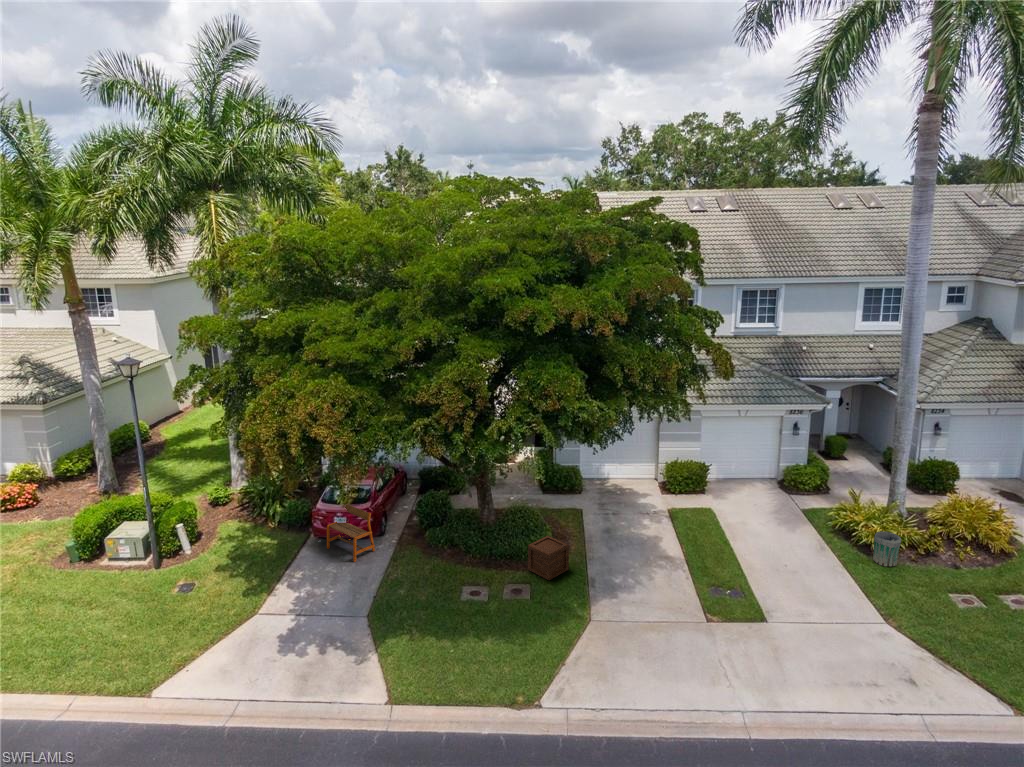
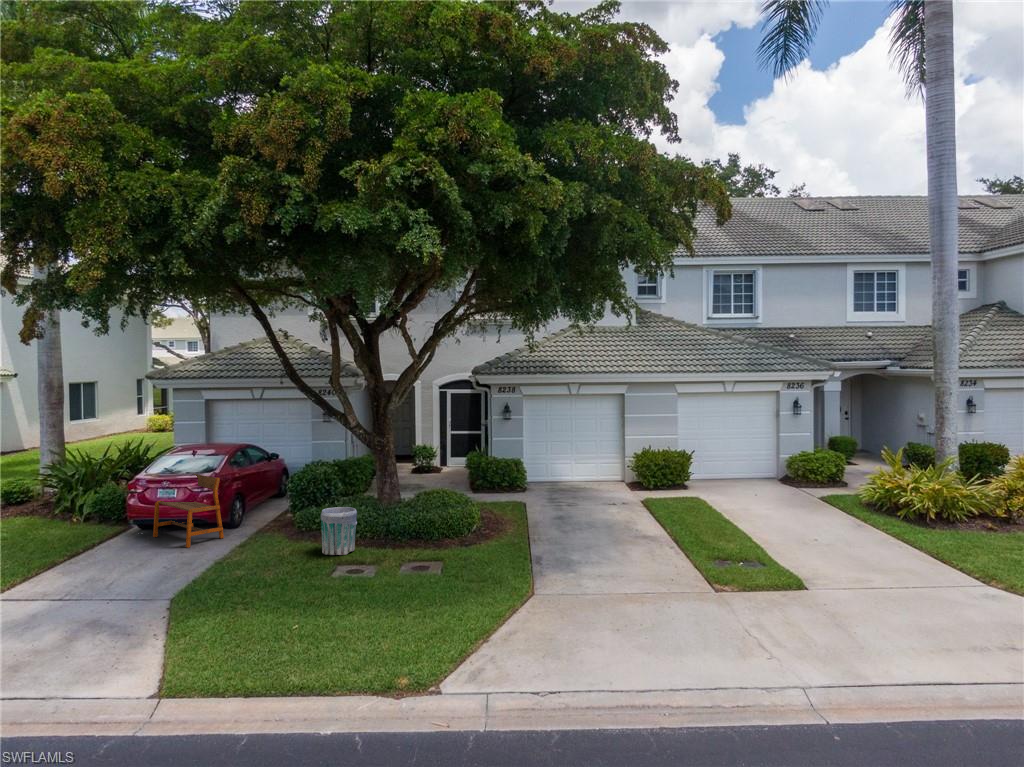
trash can: present [873,532,901,566] -> present [321,507,357,555]
wooden crate: present [528,536,569,580] -> none [445,502,505,559]

